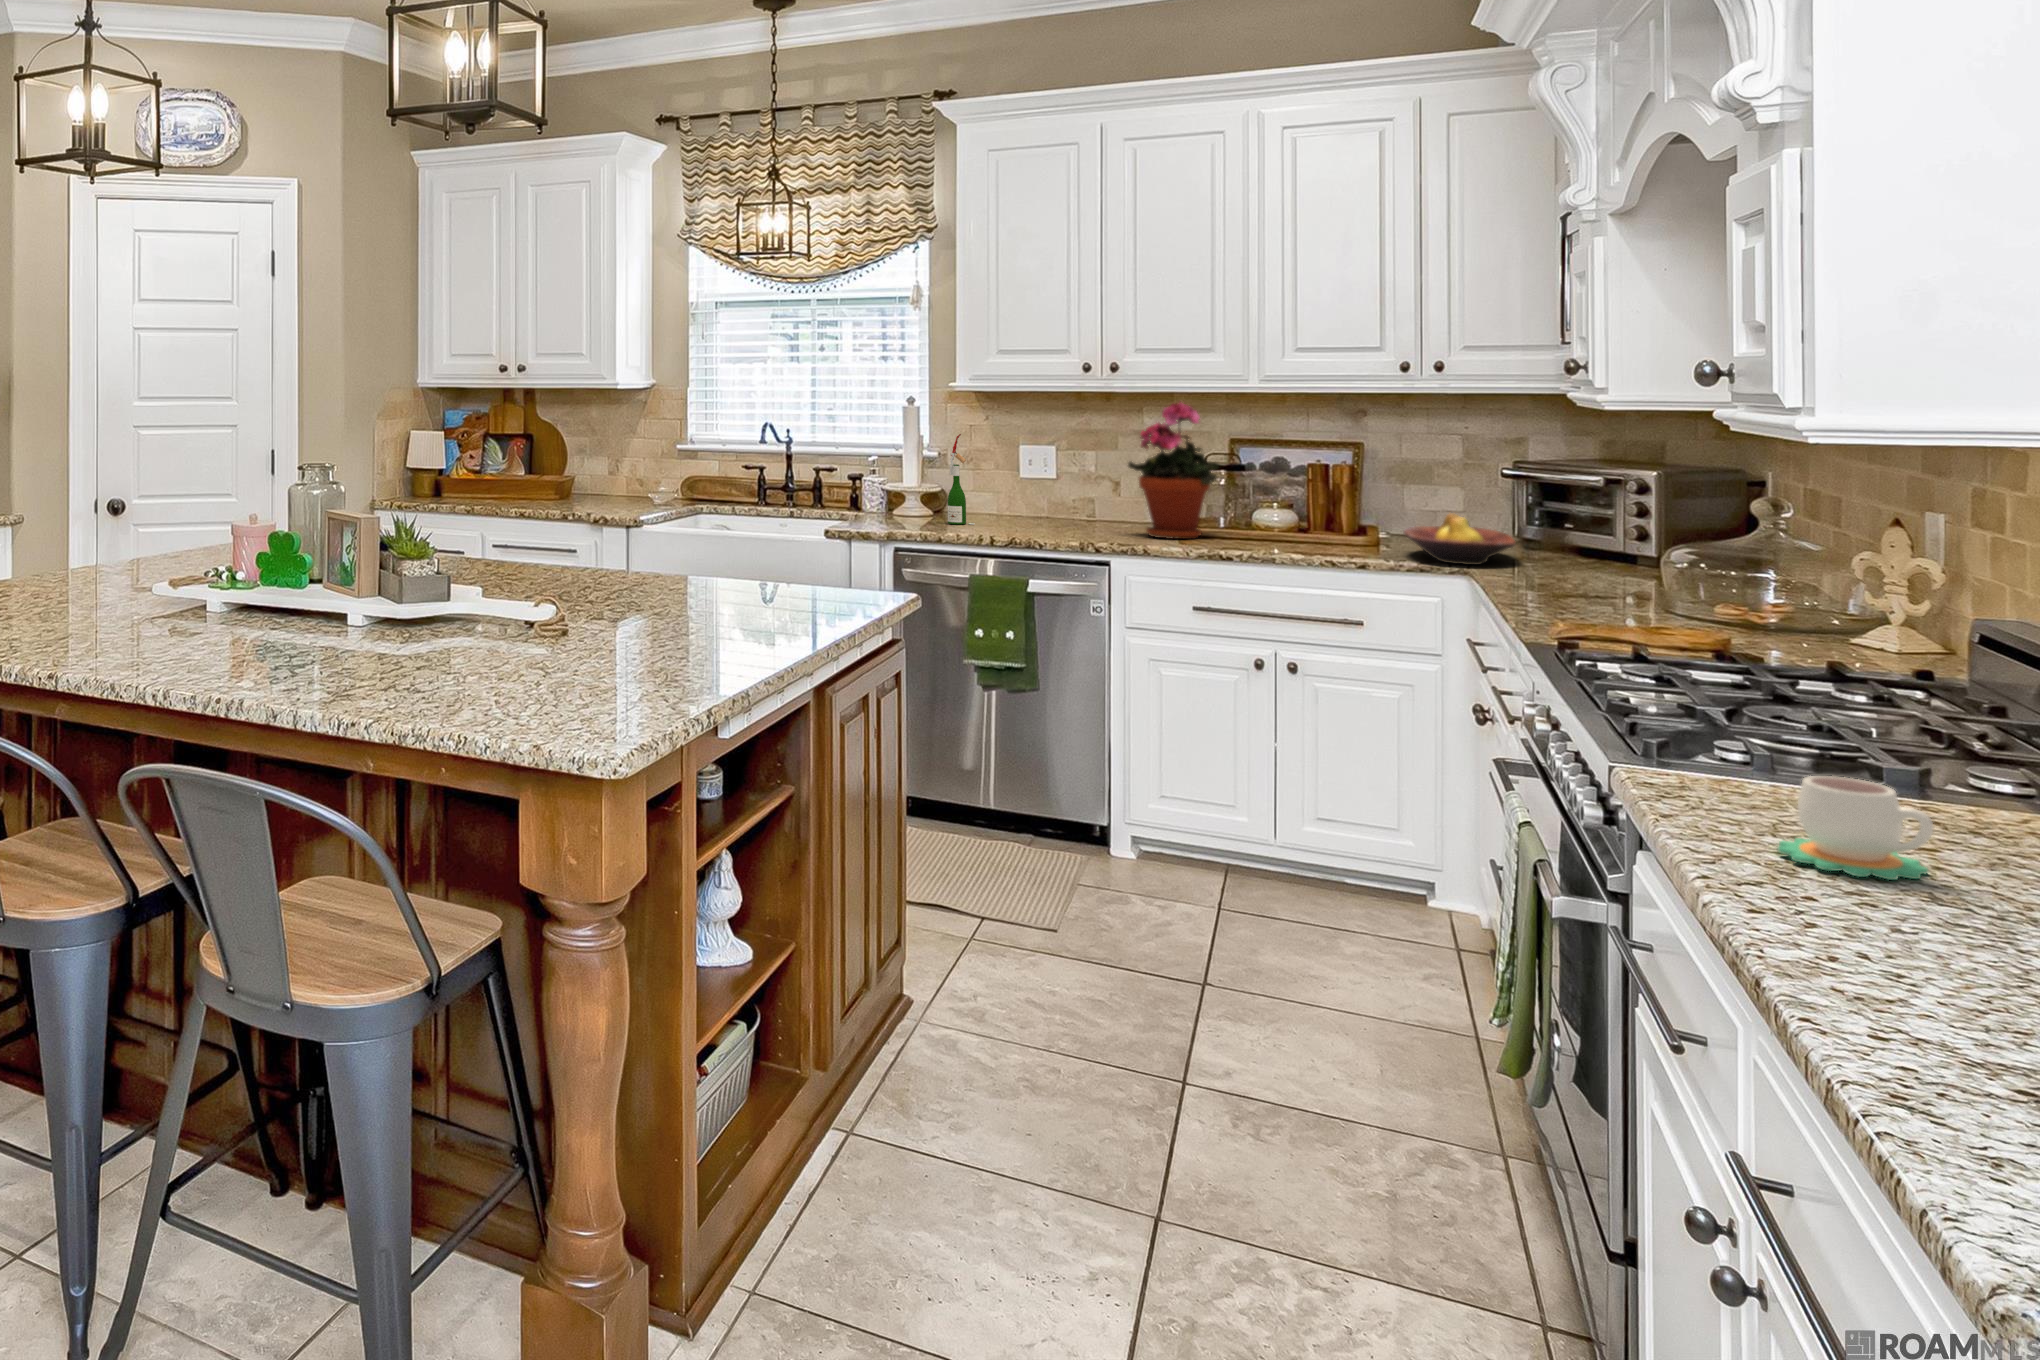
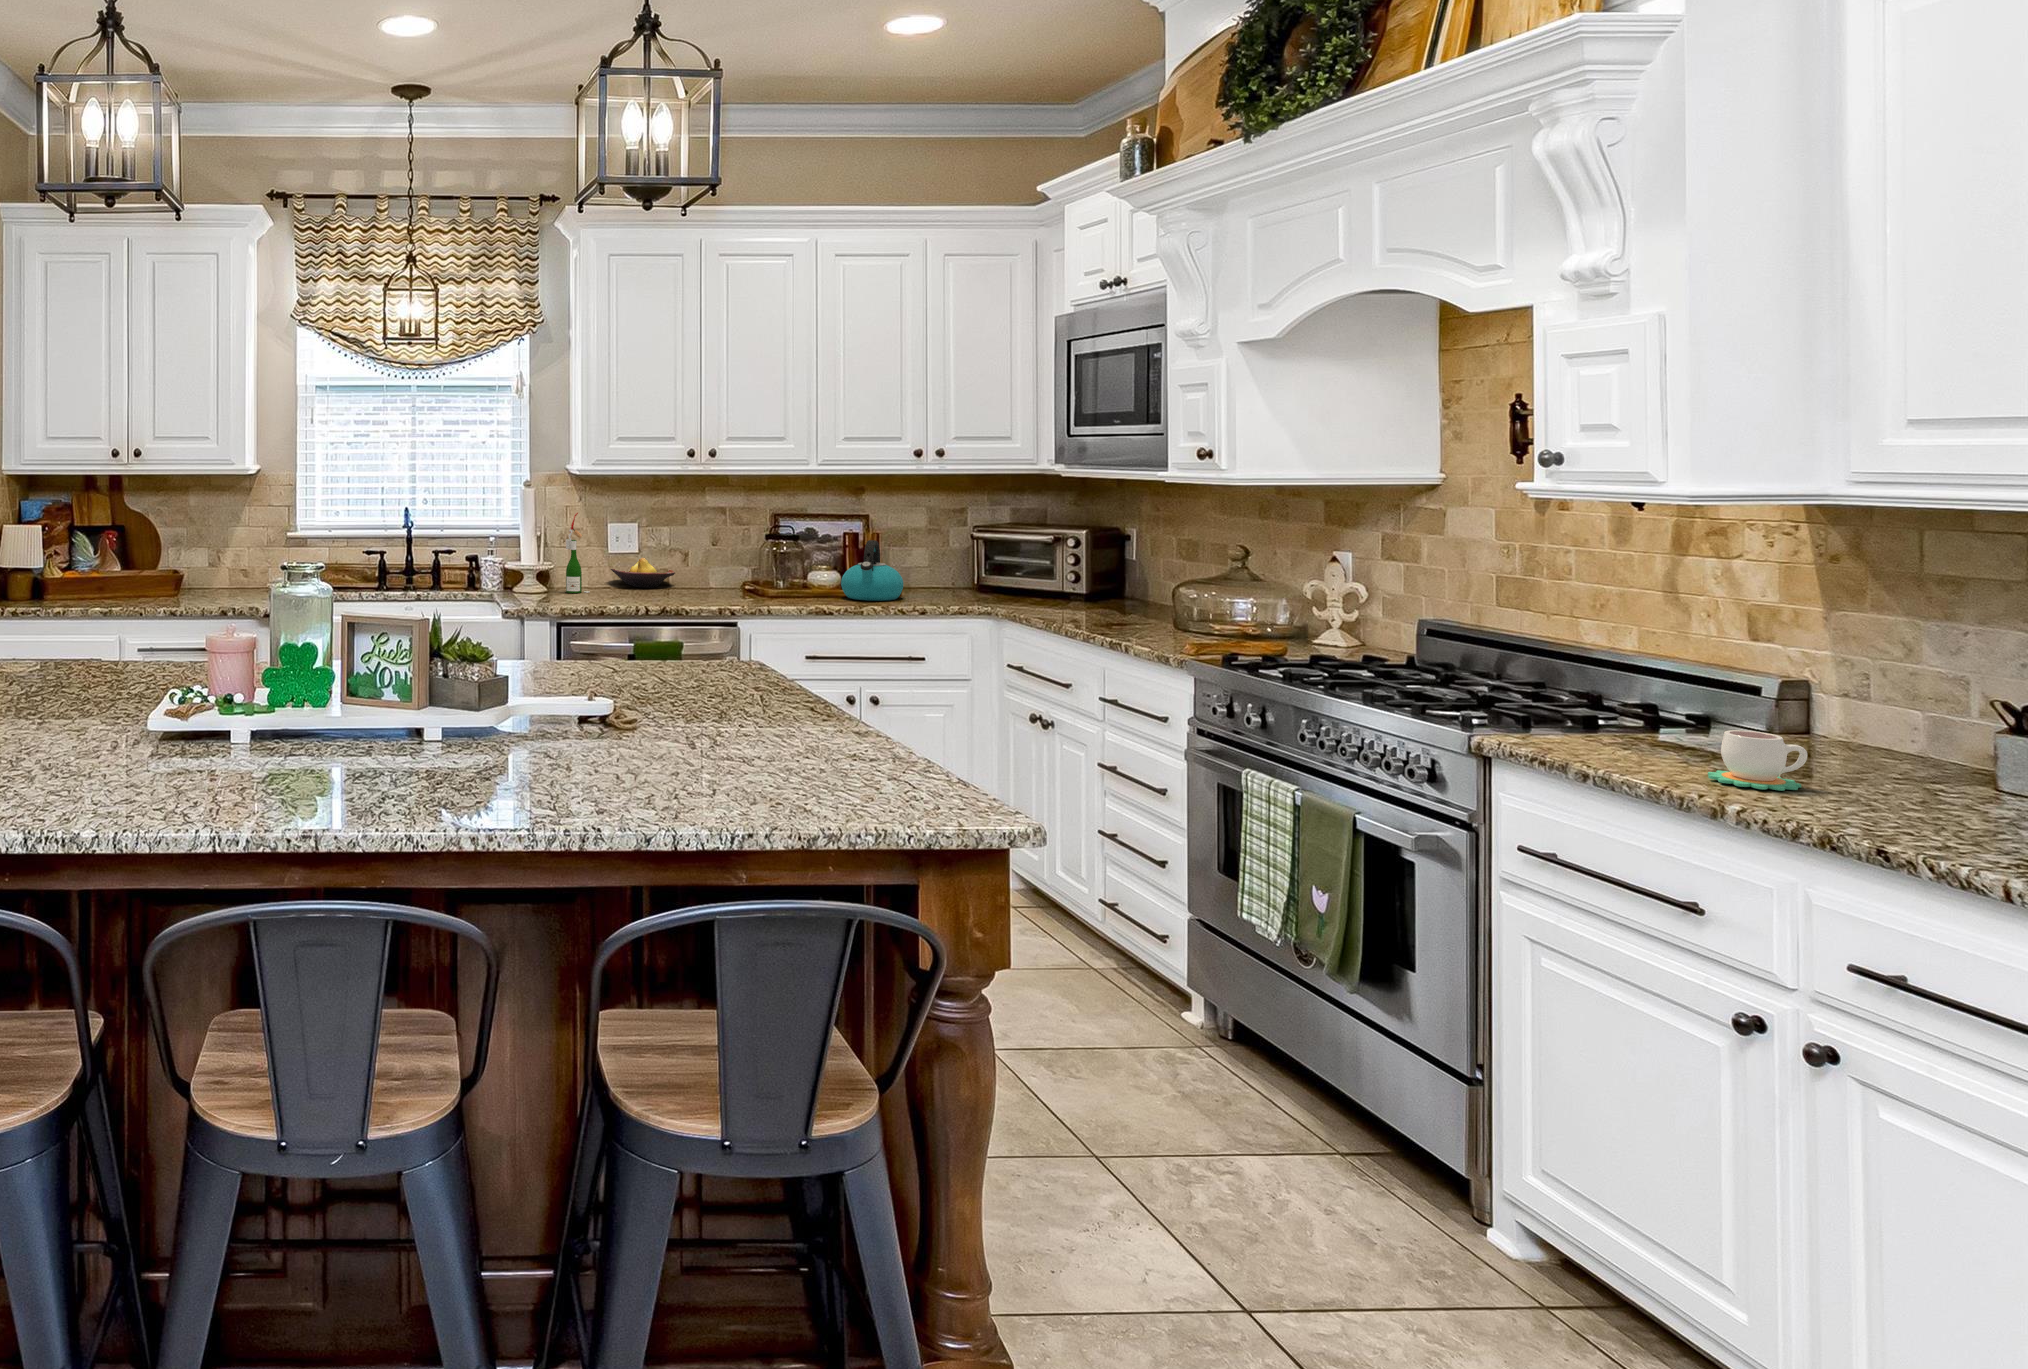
potted plant: present [1128,403,1218,539] -> none [737,483,809,596]
kettle: none [1242,474,1329,550] -> present [841,540,903,601]
fruit bowl: present [1404,513,1515,565] -> present [611,558,675,588]

